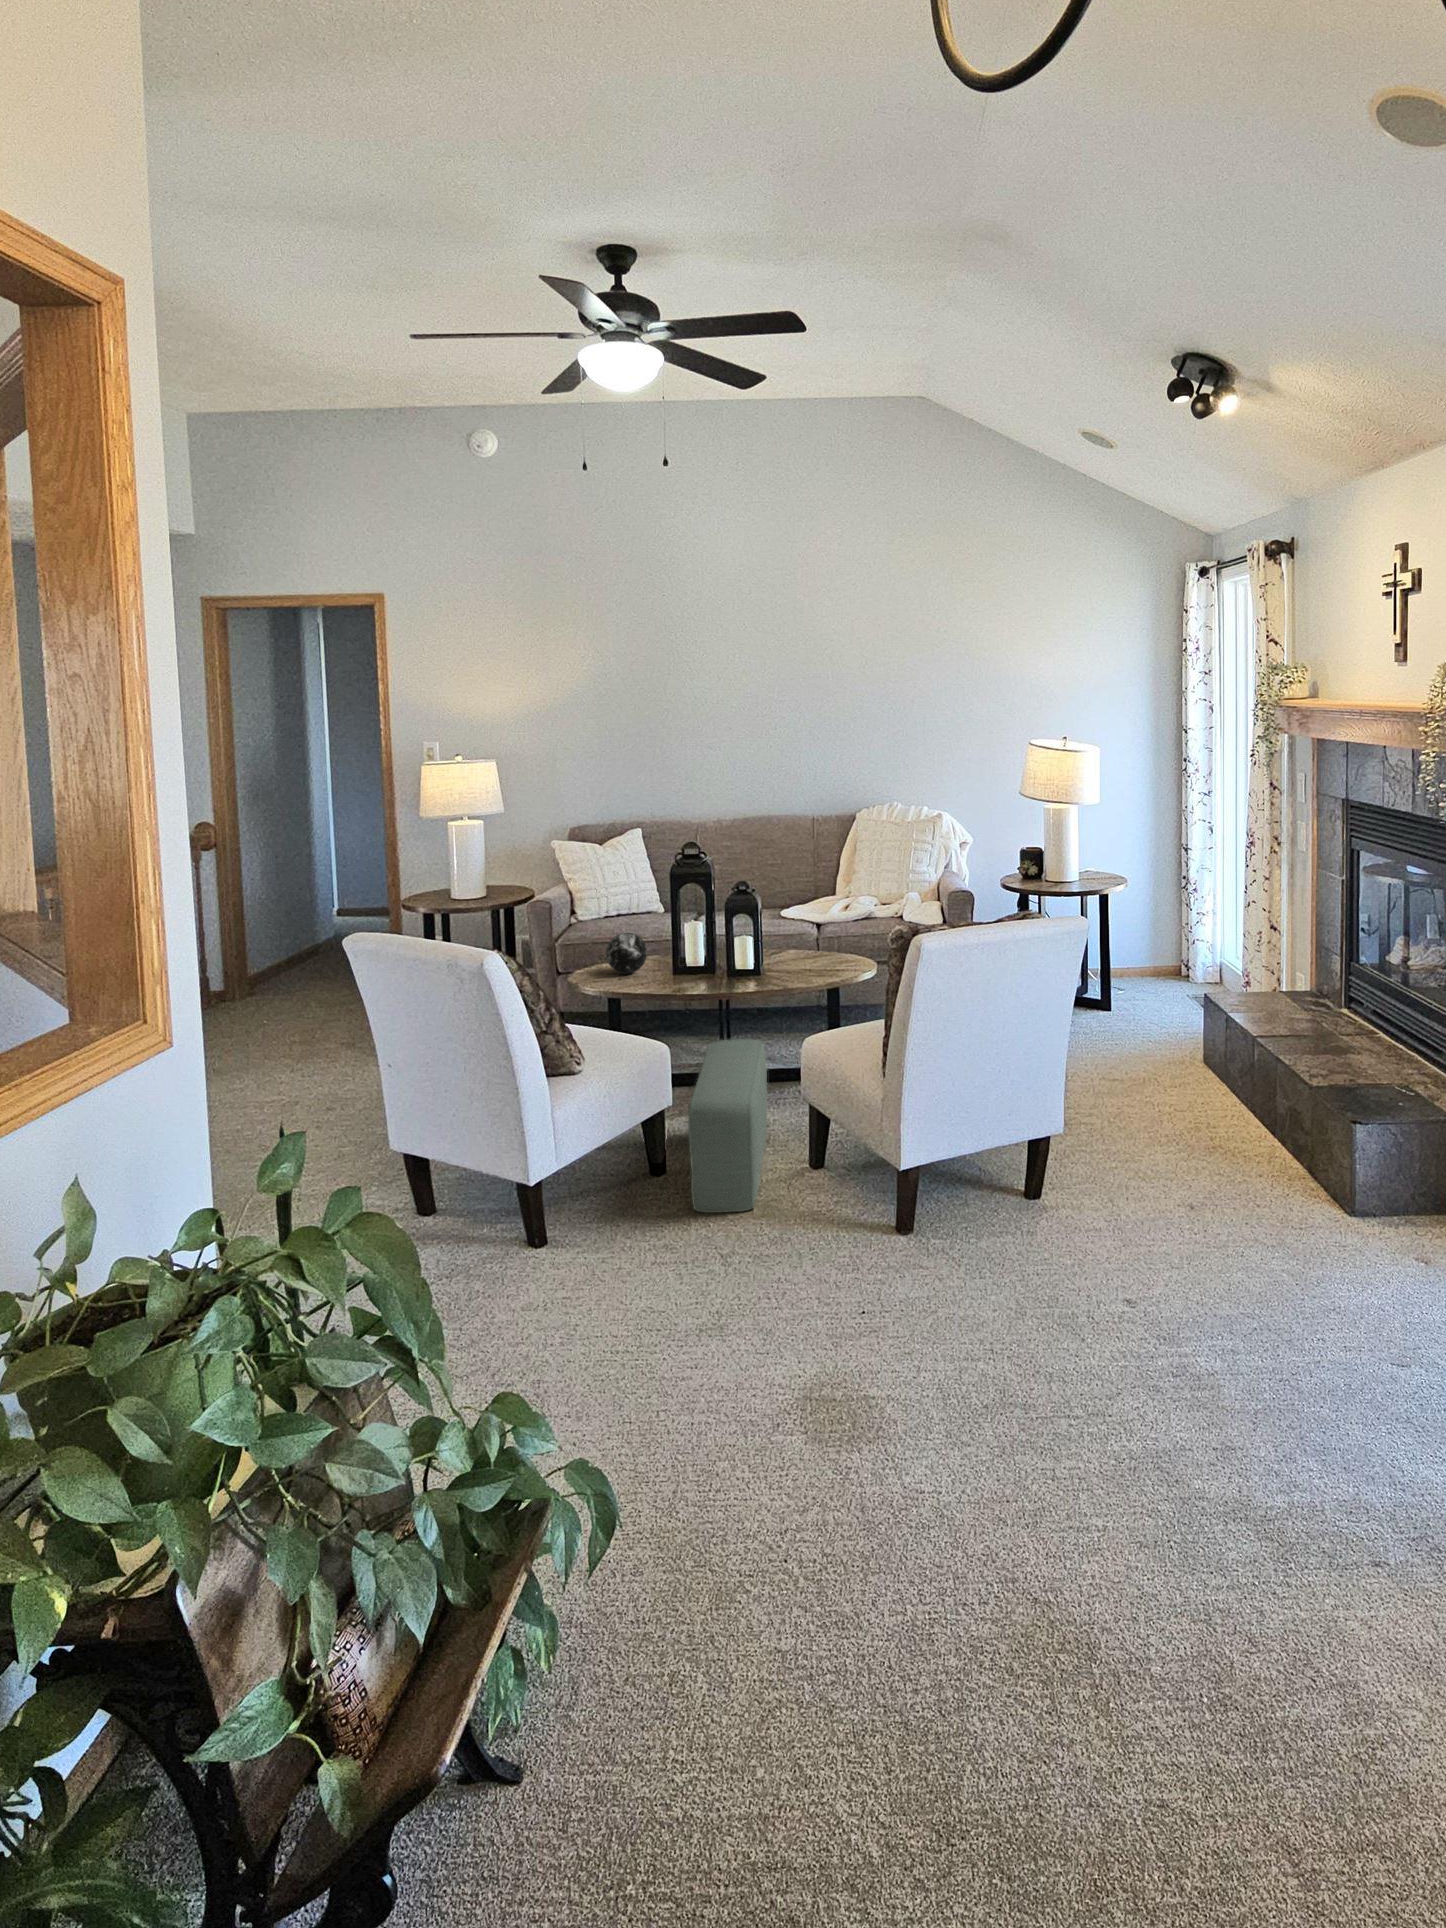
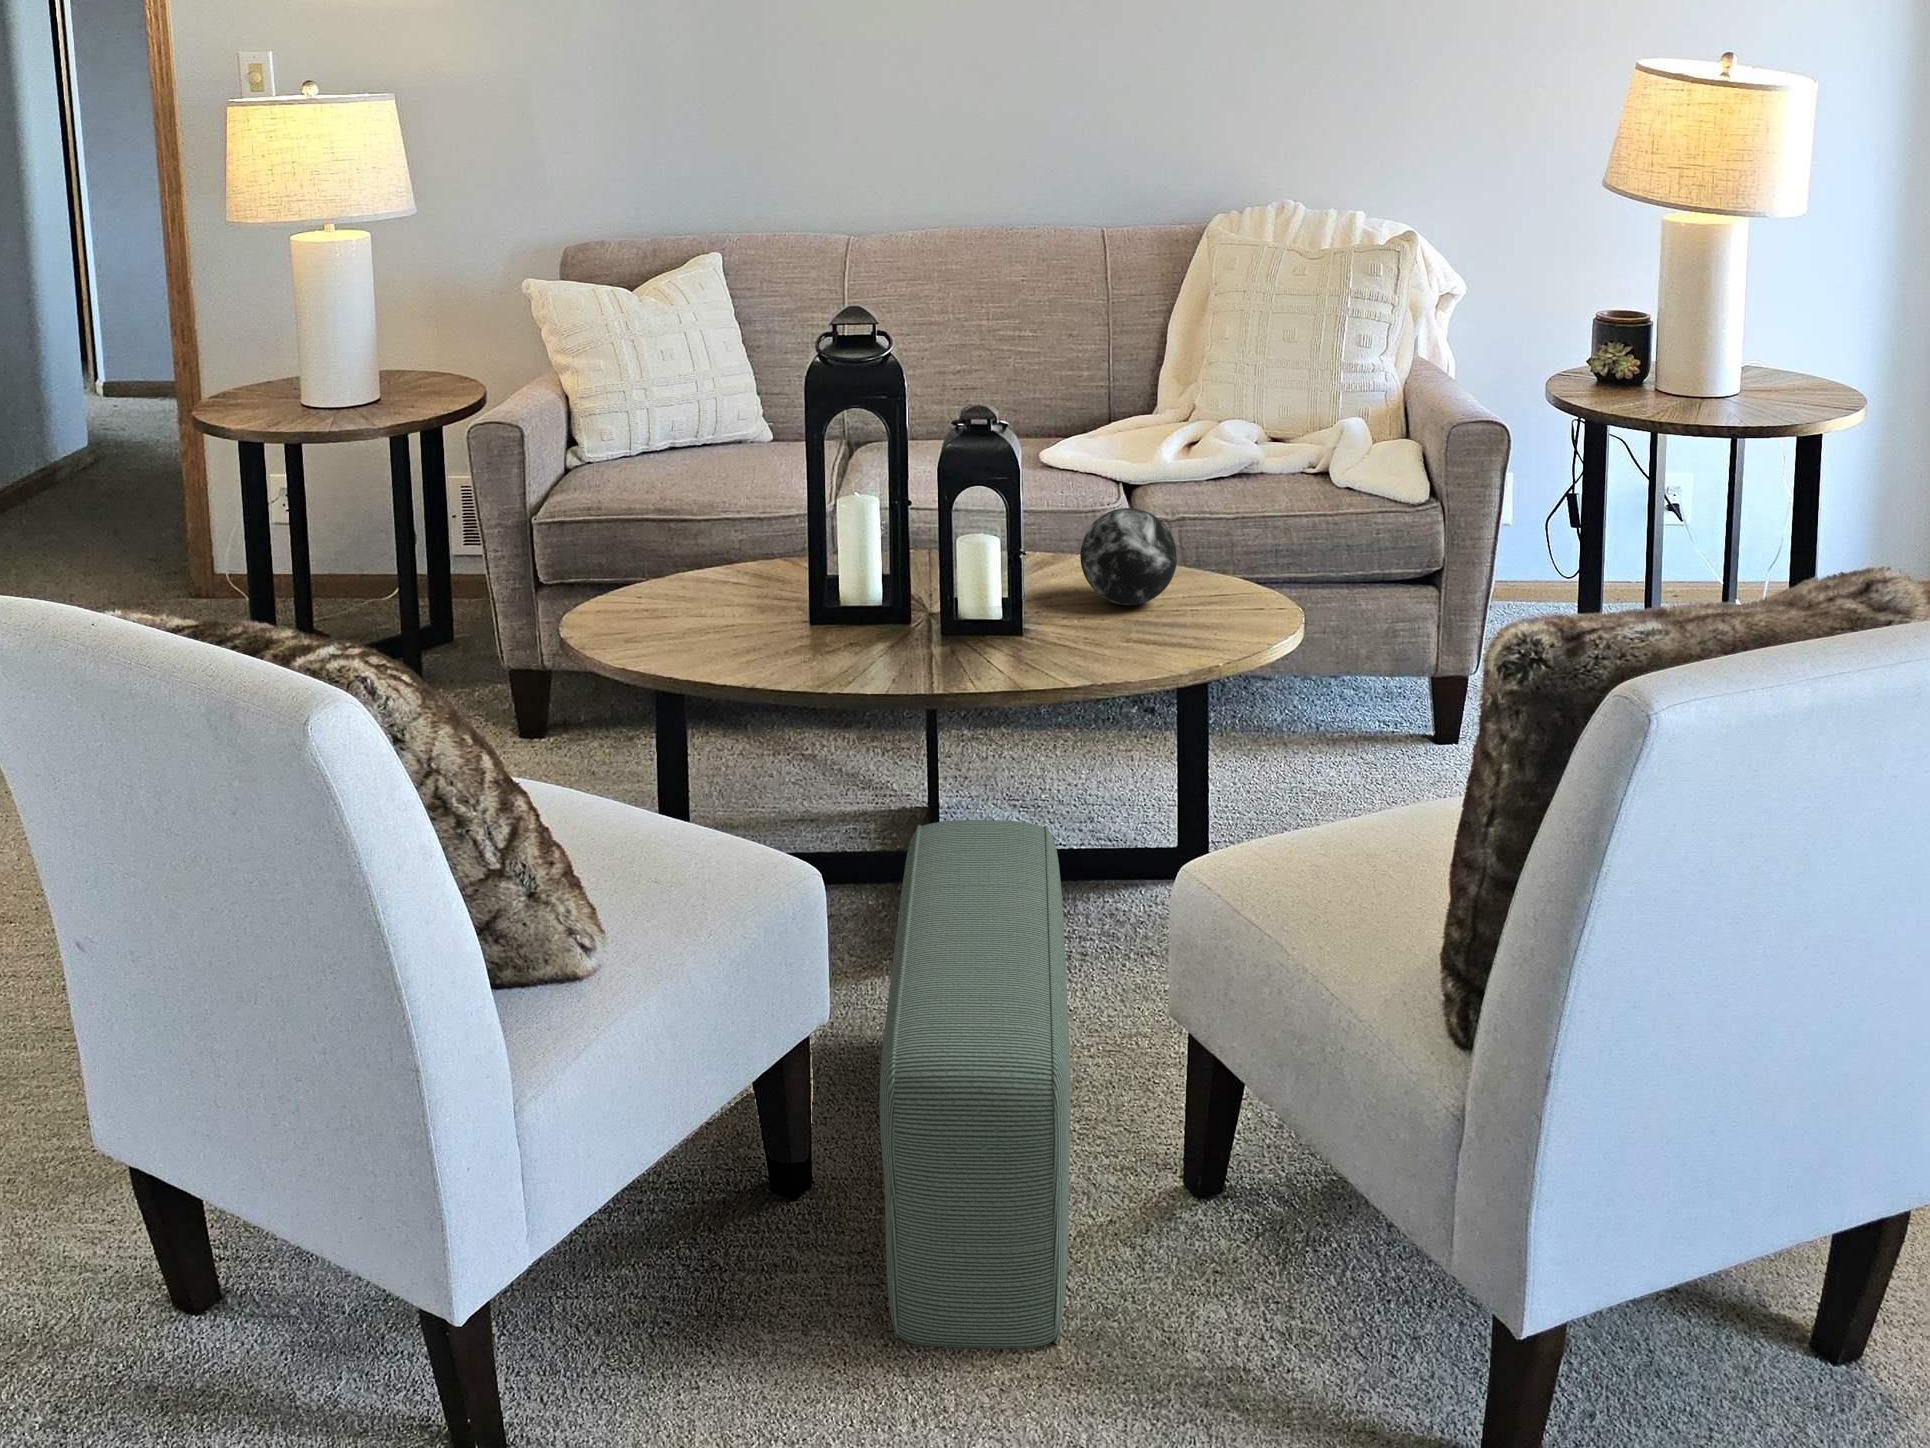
decorative orb: present [606,933,647,973] -> present [1080,508,1177,605]

